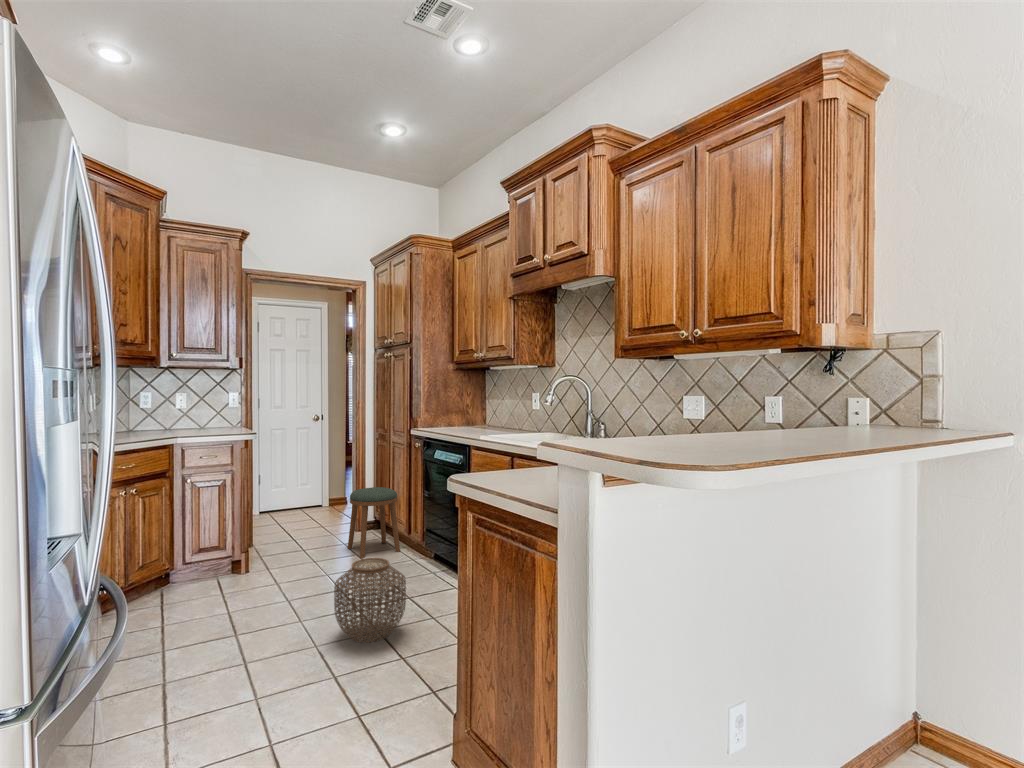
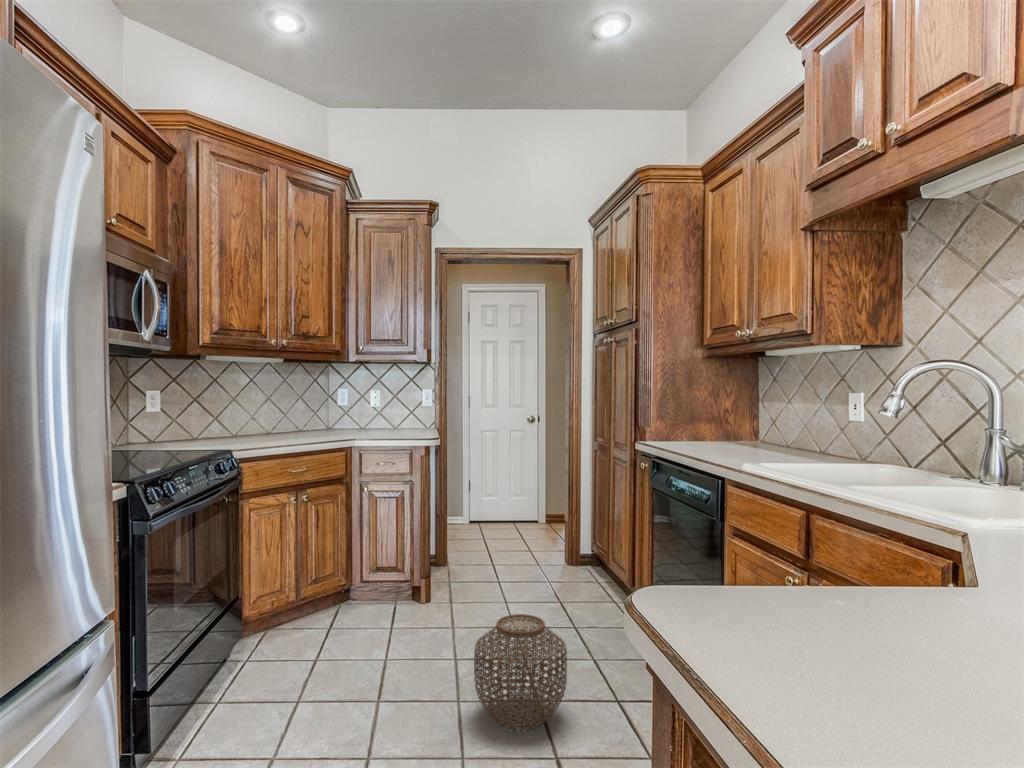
stool: present [348,487,400,558] -> none [549,514,611,604]

